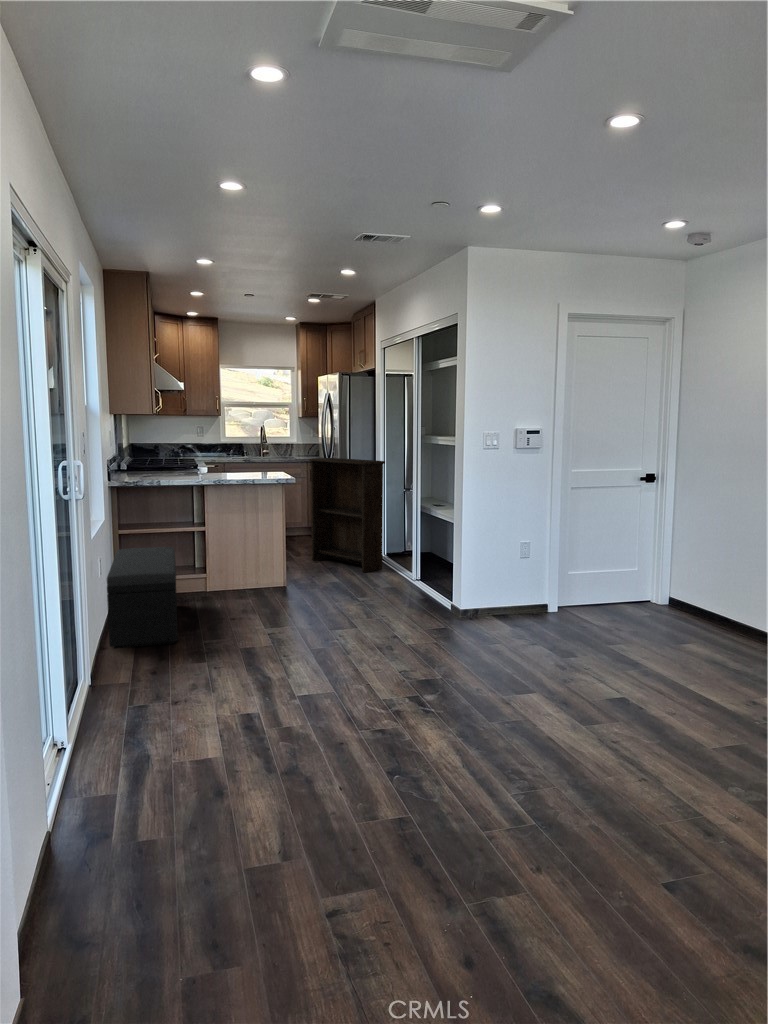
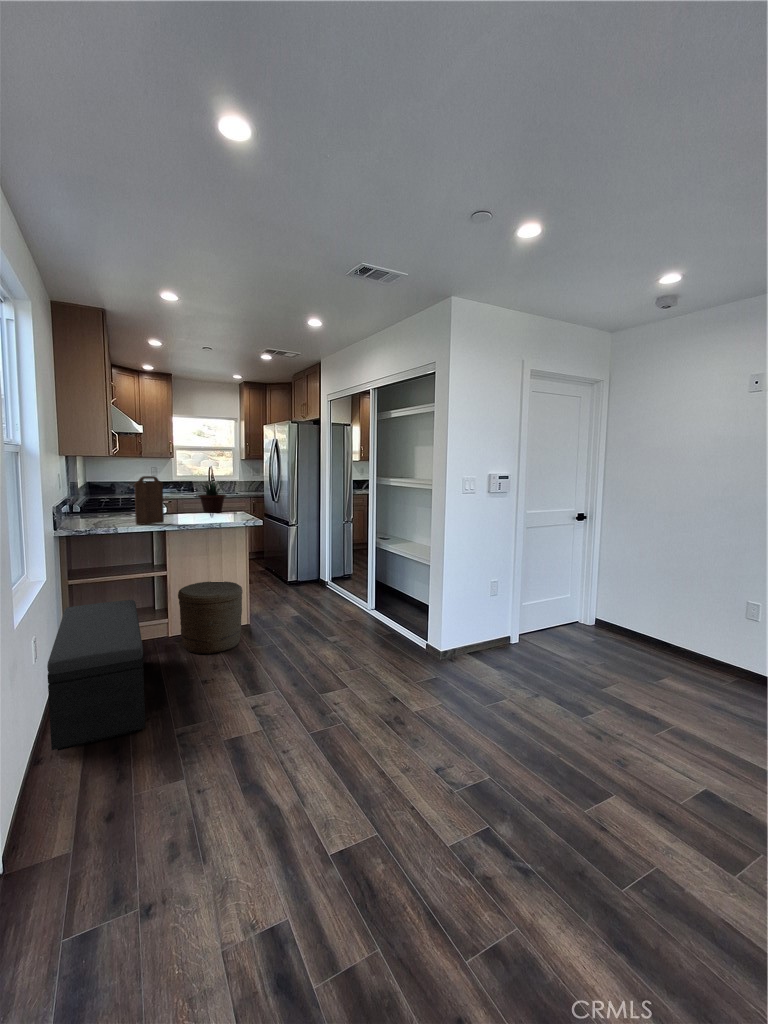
cutting board: none [174,433,201,480] -> present [134,476,164,525]
potted plant: none [233,441,271,474] -> present [198,482,226,513]
bookshelf: present [309,458,385,572] -> none [265,497,338,602]
woven basket: none [212,538,272,604] -> present [178,582,243,654]

